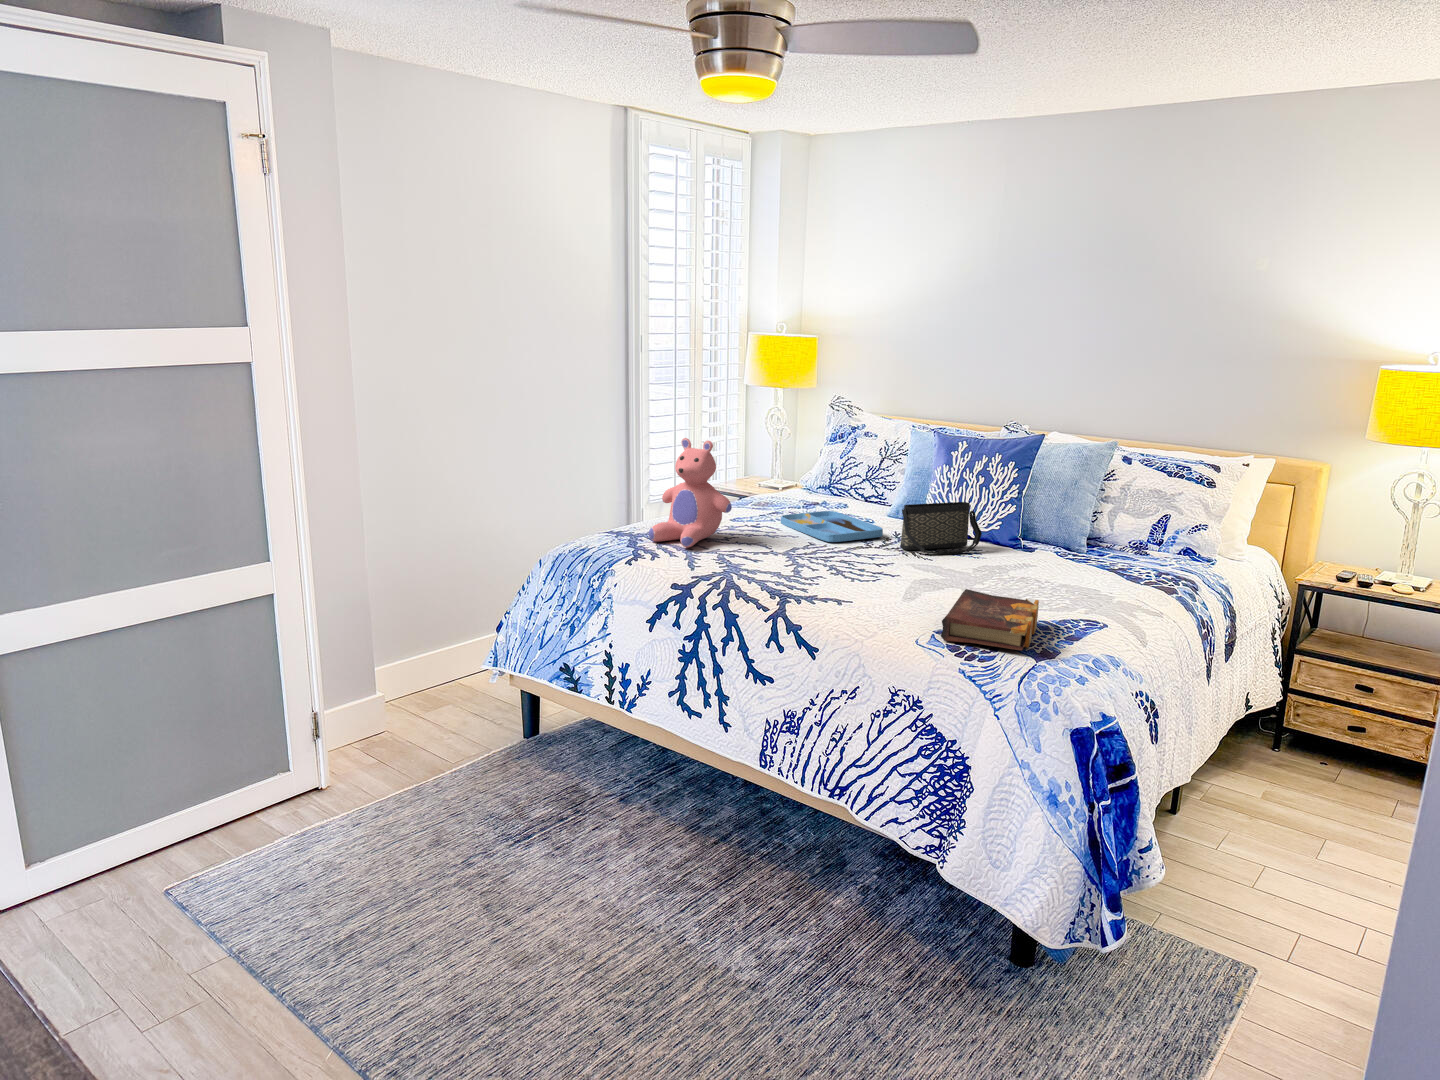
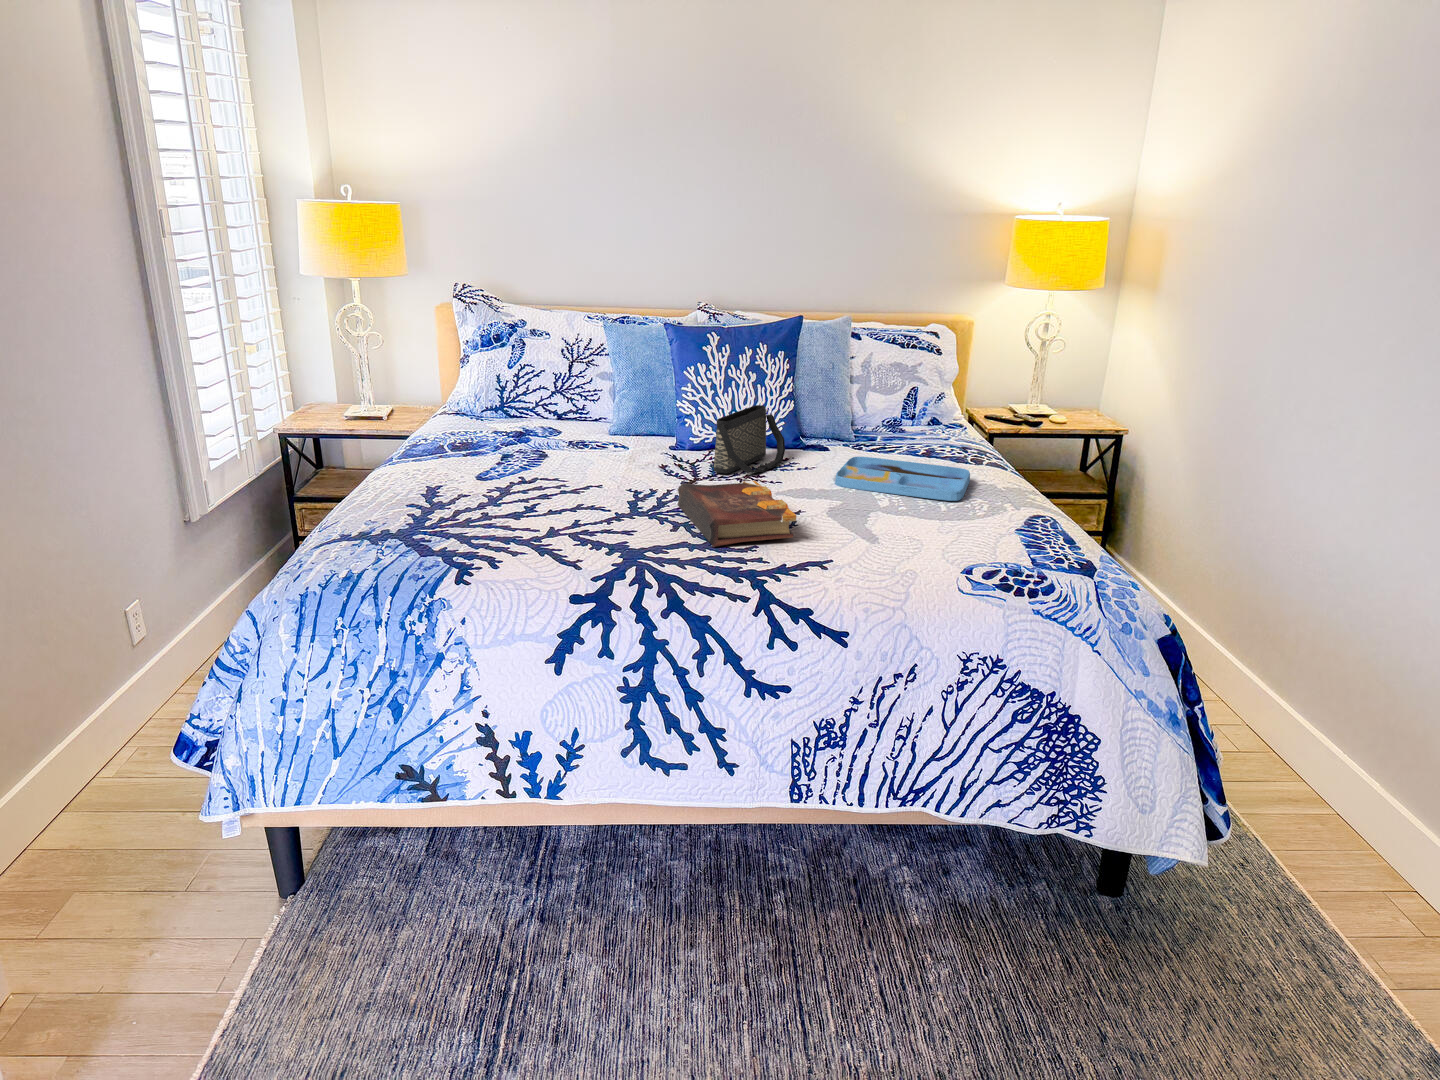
teddy bear: present [649,438,732,547] -> none [414,368,541,534]
tray: present [781,511,883,542] -> present [835,457,970,501]
book: present [941,589,1039,651] -> present [677,481,796,547]

